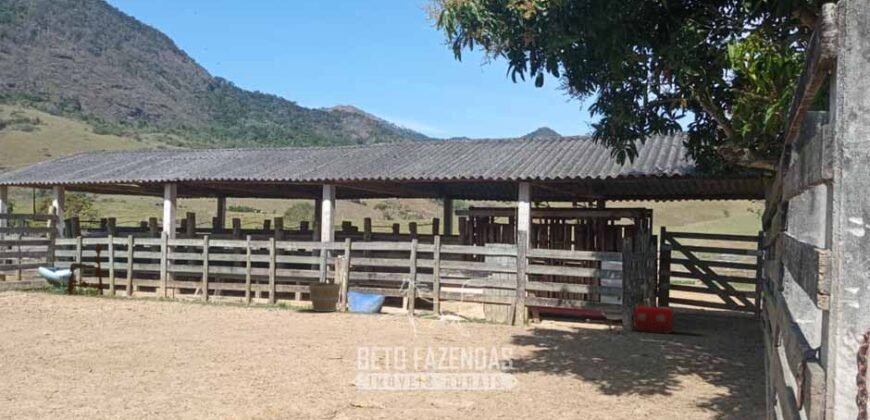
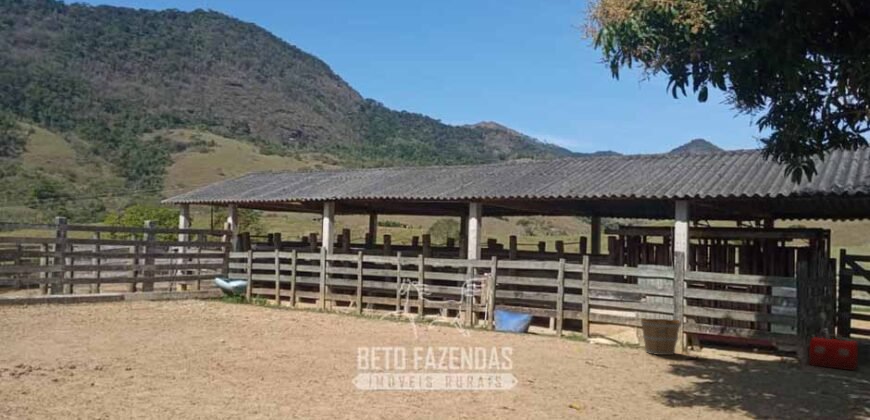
bench: present [68,244,103,295] -> none [237,257,268,305]
wooden bucket: present [309,282,341,312] -> present [641,318,681,355]

